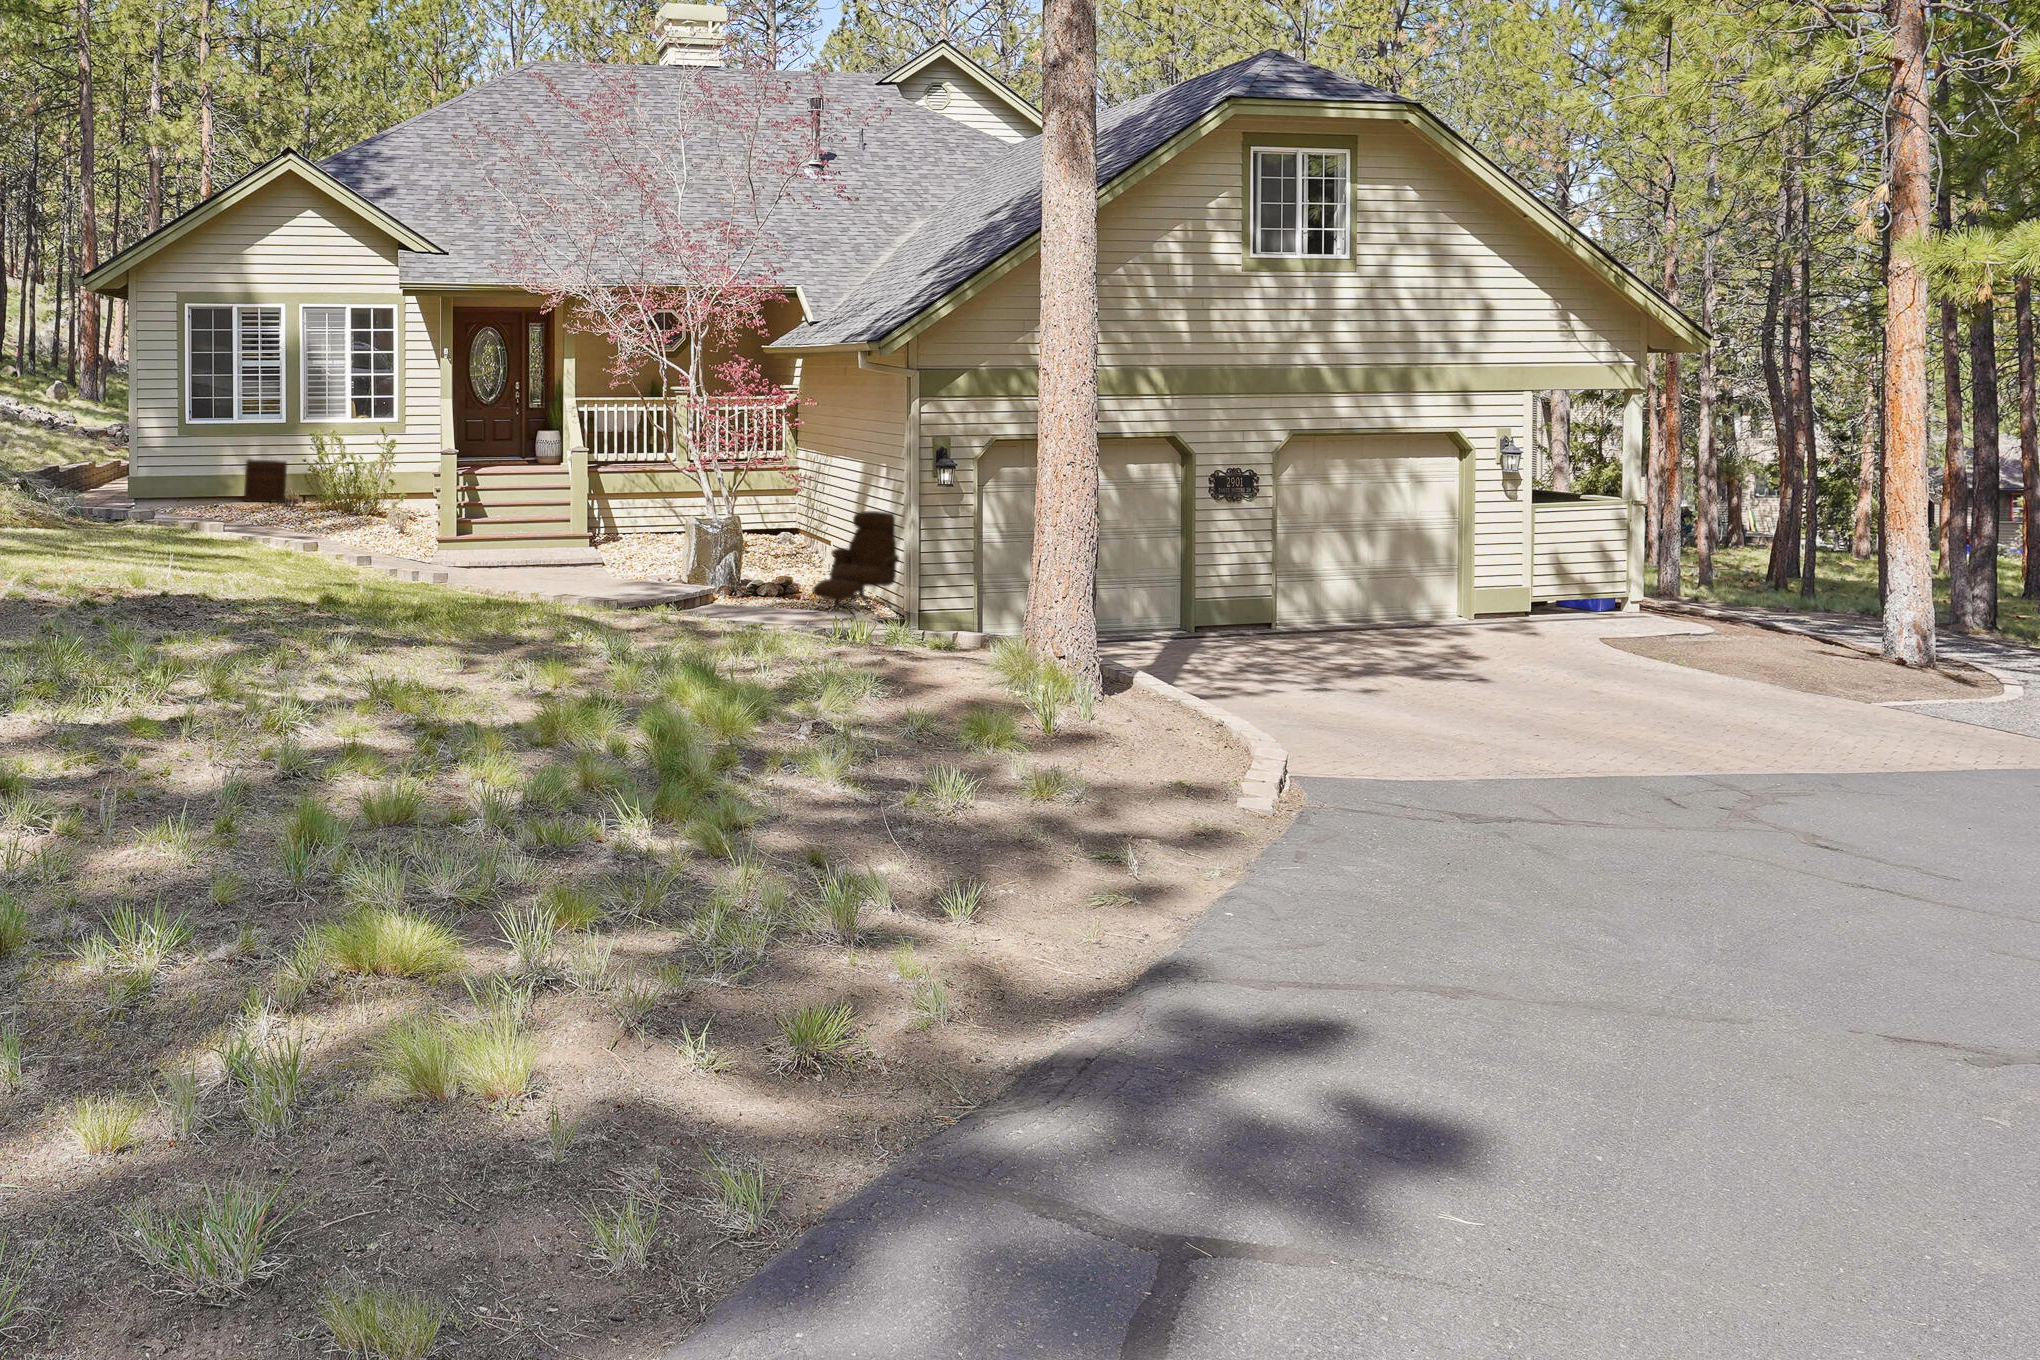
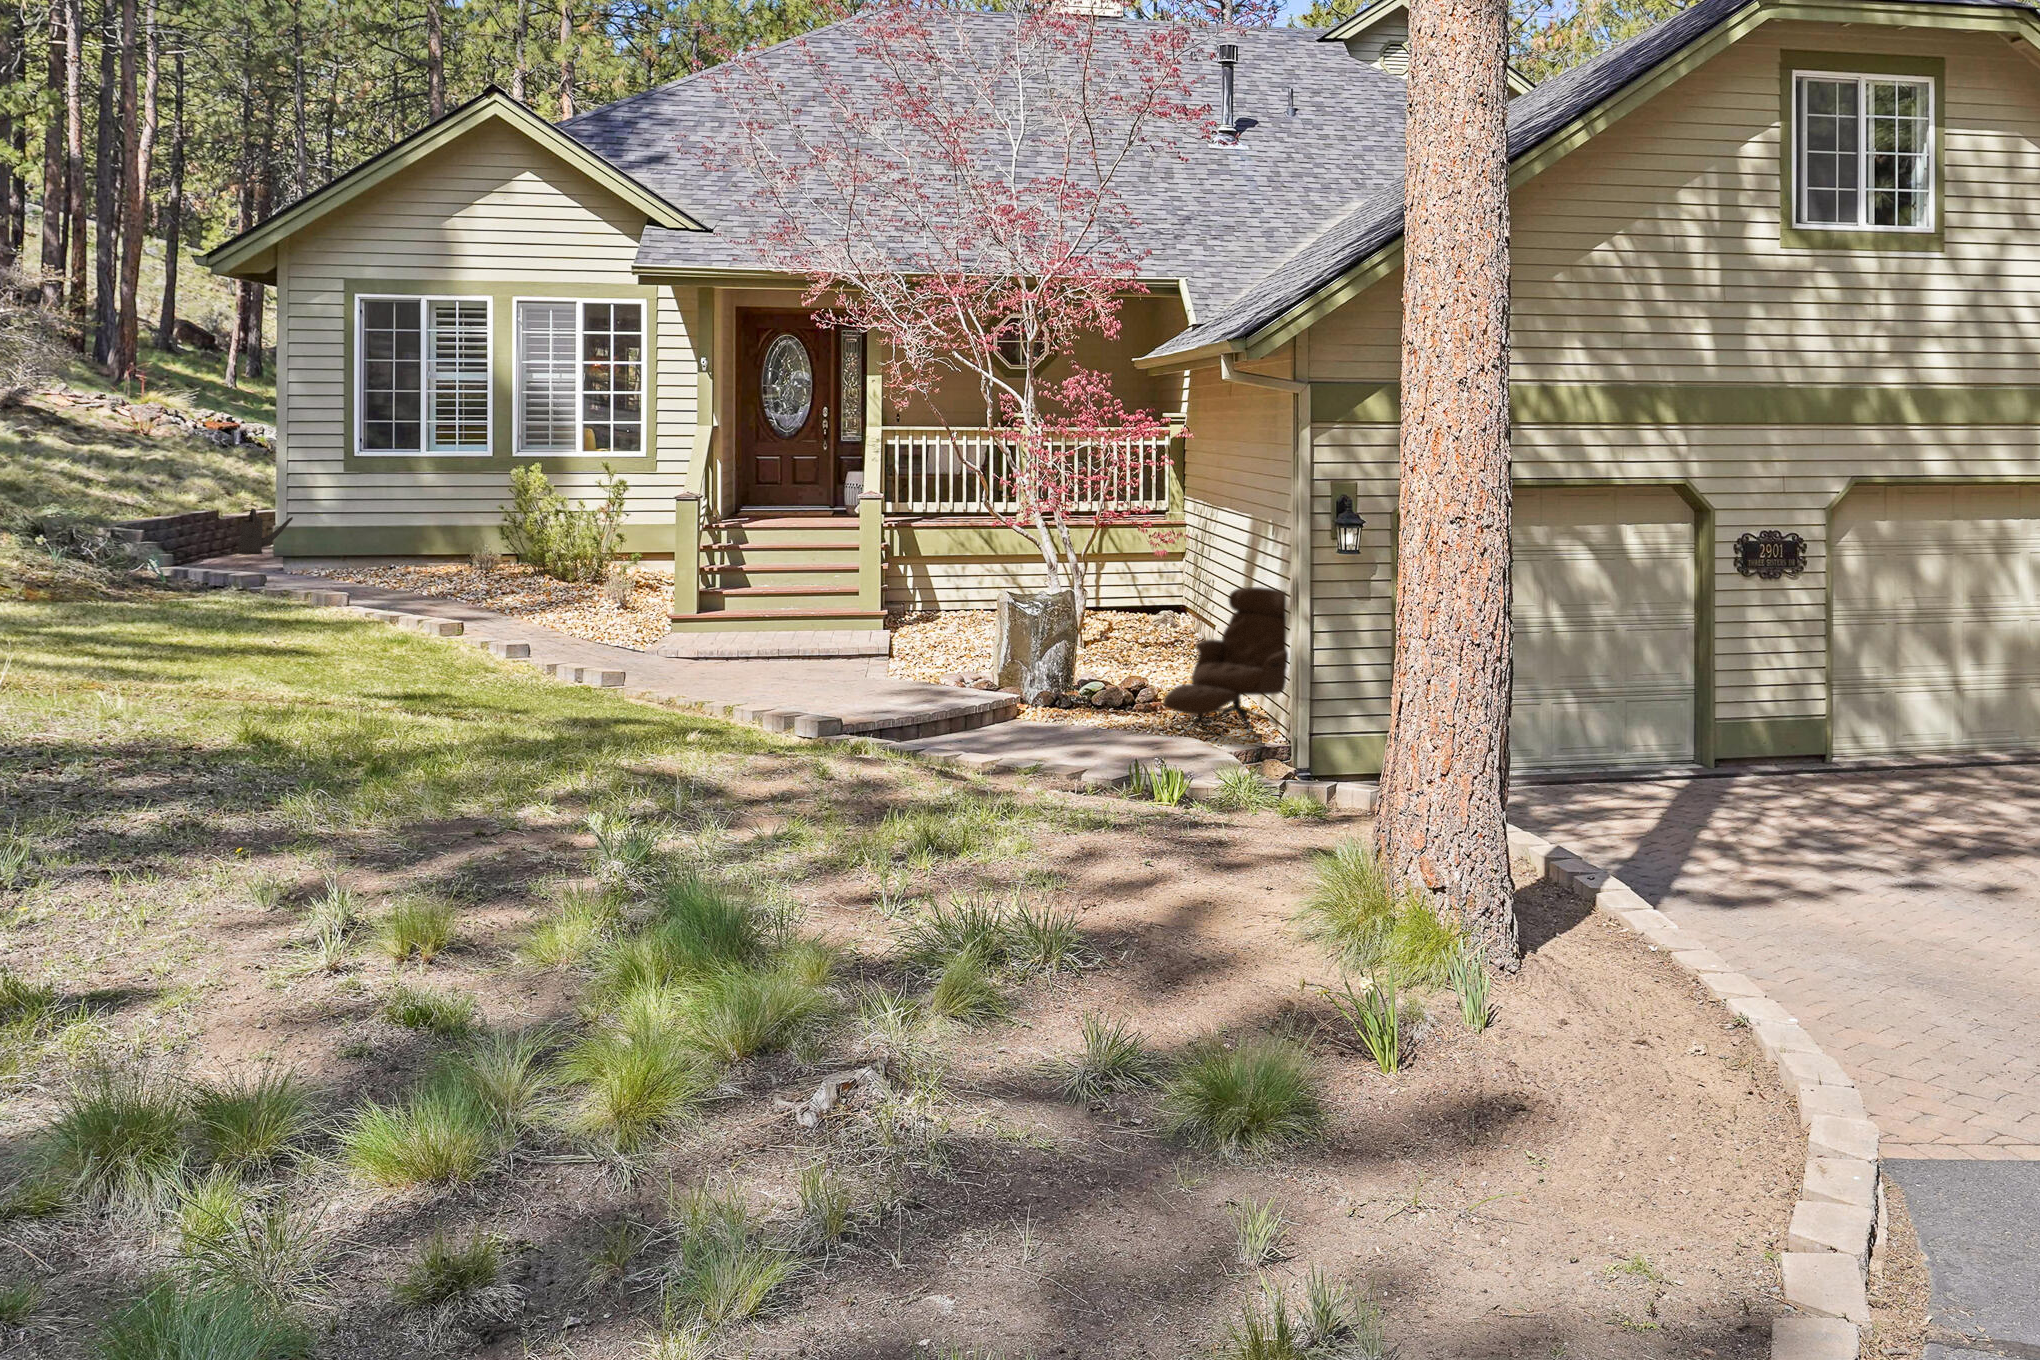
wooden crate: present [244,459,287,502] -> none [427,506,493,566]
watering can: none [100,463,143,495] -> present [231,509,293,554]

